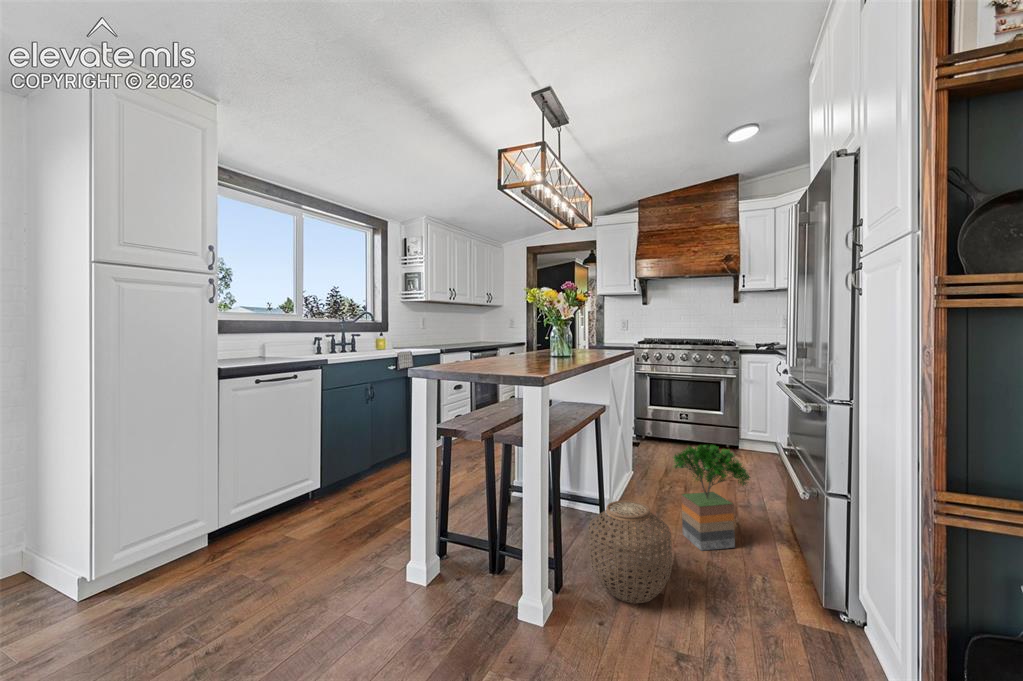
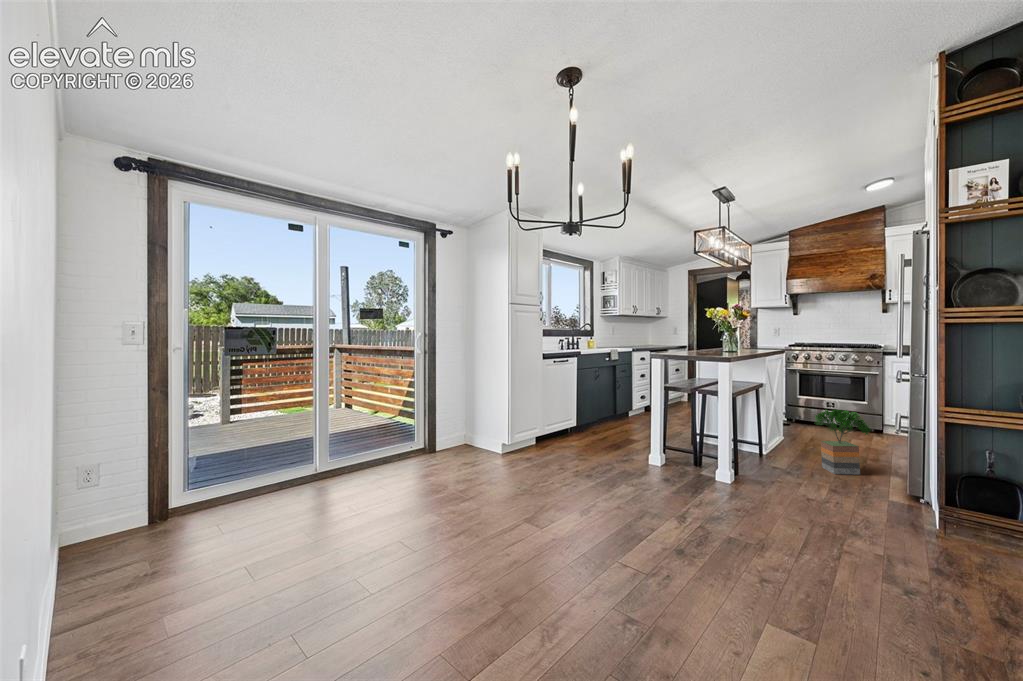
woven basket: present [588,500,672,603] -> none [756,433,810,486]

